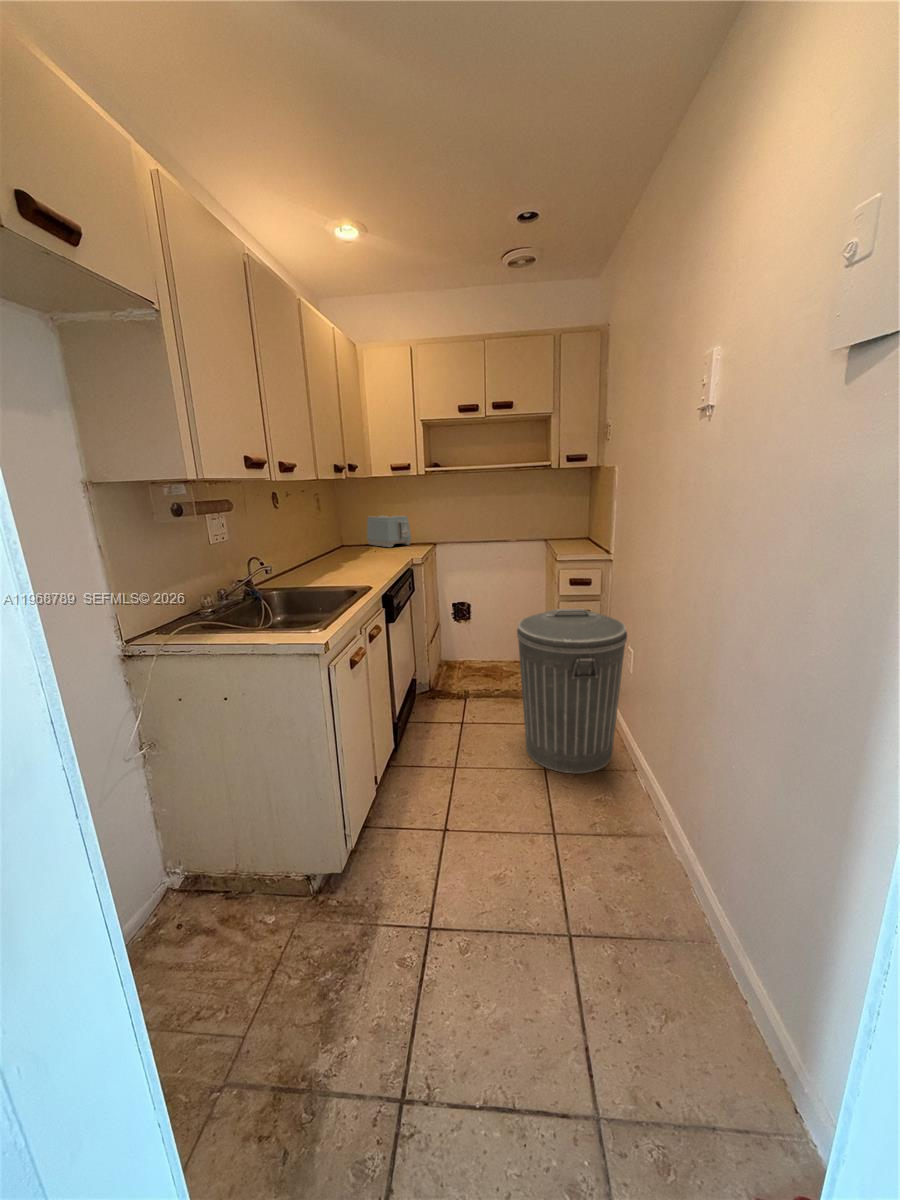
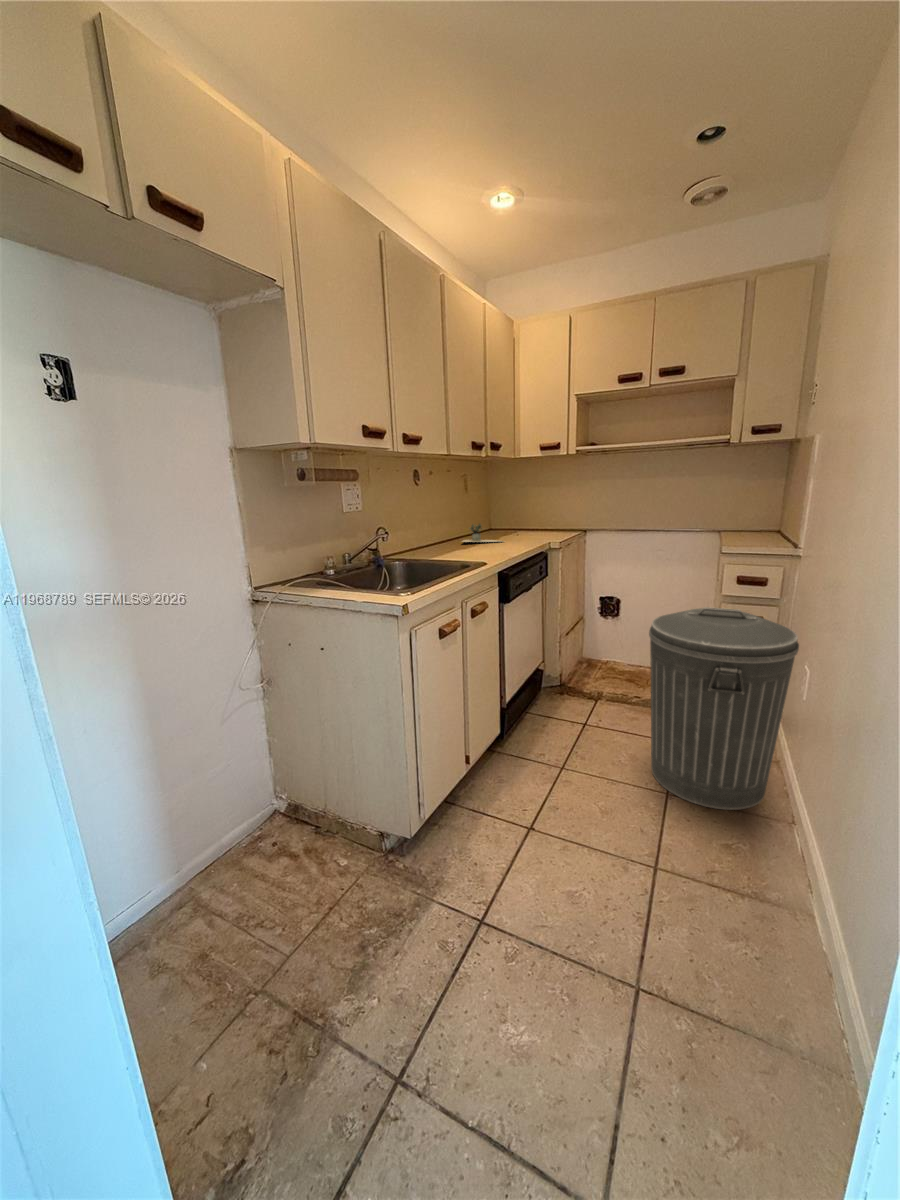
toaster: present [367,516,411,547] -> none [515,499,559,532]
potted plant: none [326,543,384,563] -> present [463,524,497,542]

